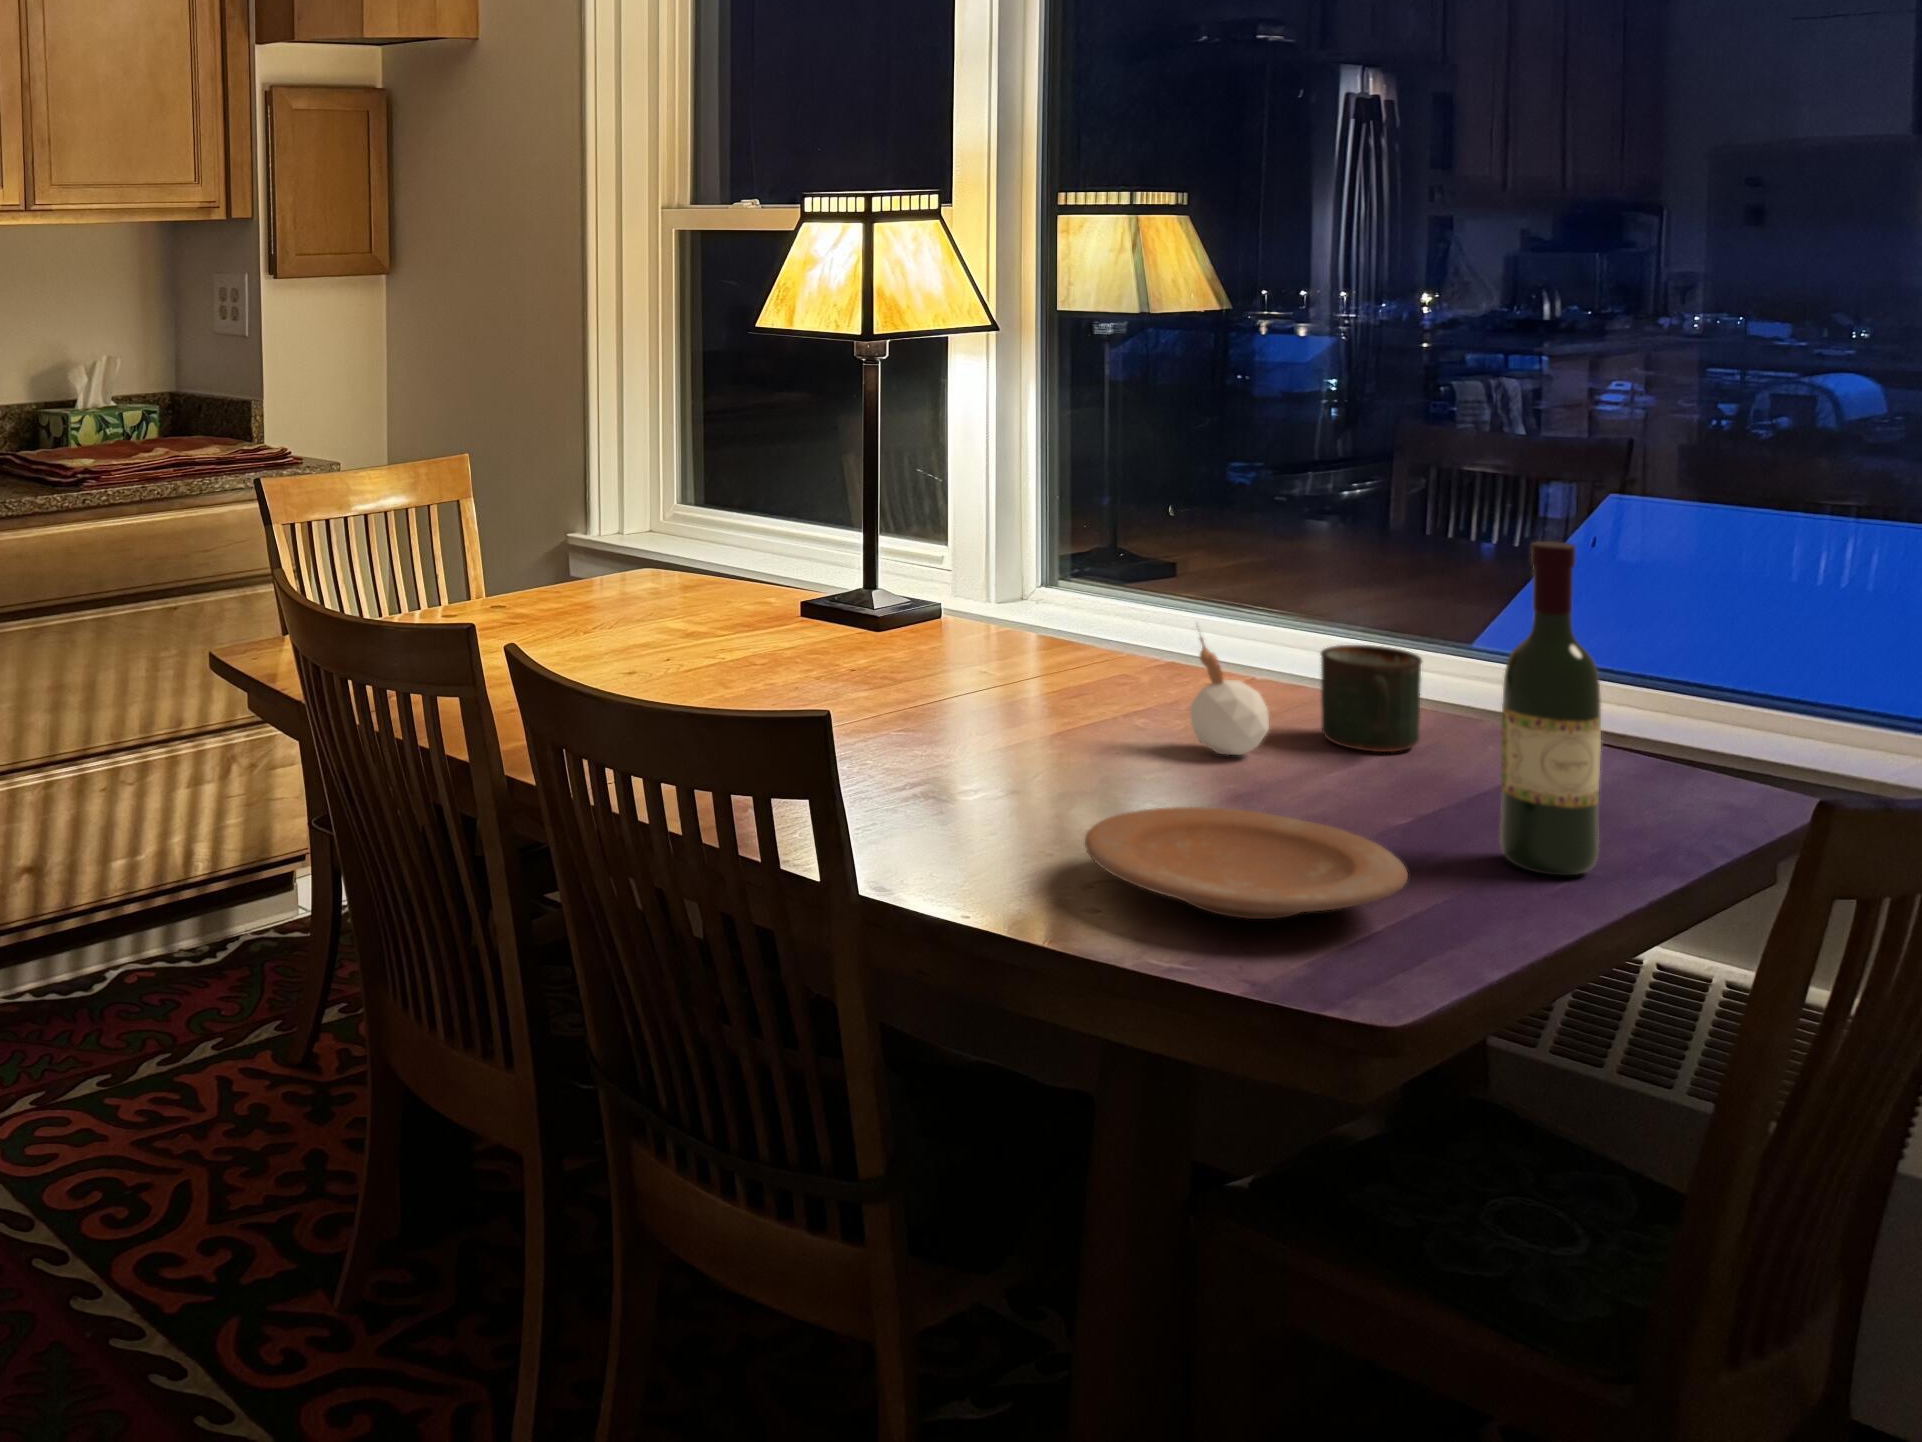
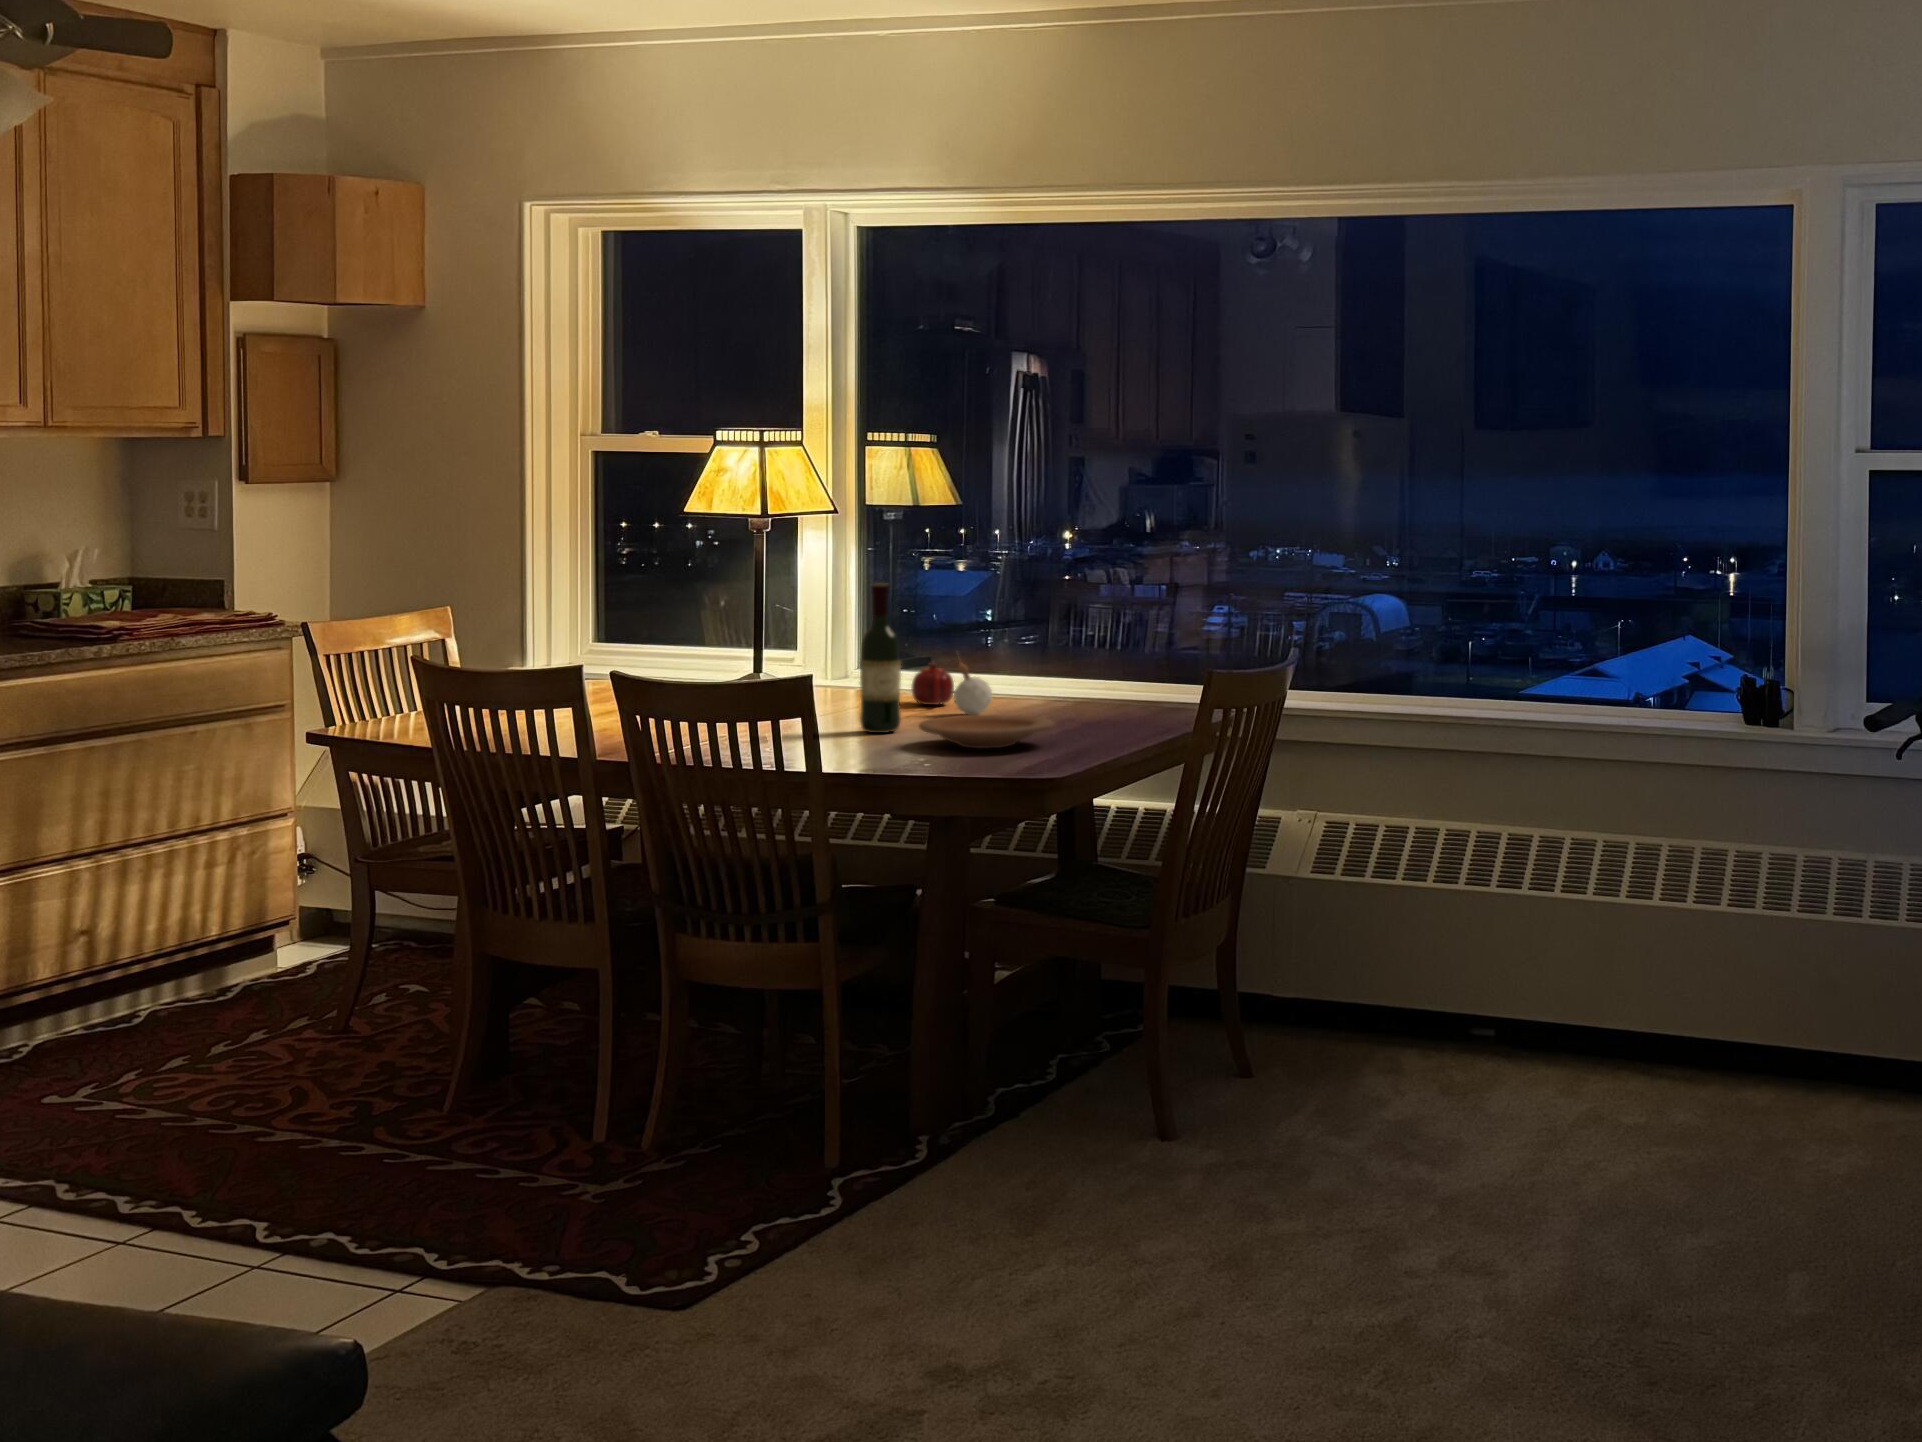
wine bottle: present [1500,541,1601,875] -> present [860,584,901,733]
teapot: none [1115,629,1198,713] -> present [911,663,954,705]
mug: present [1321,645,1422,752] -> none [1015,661,1062,710]

